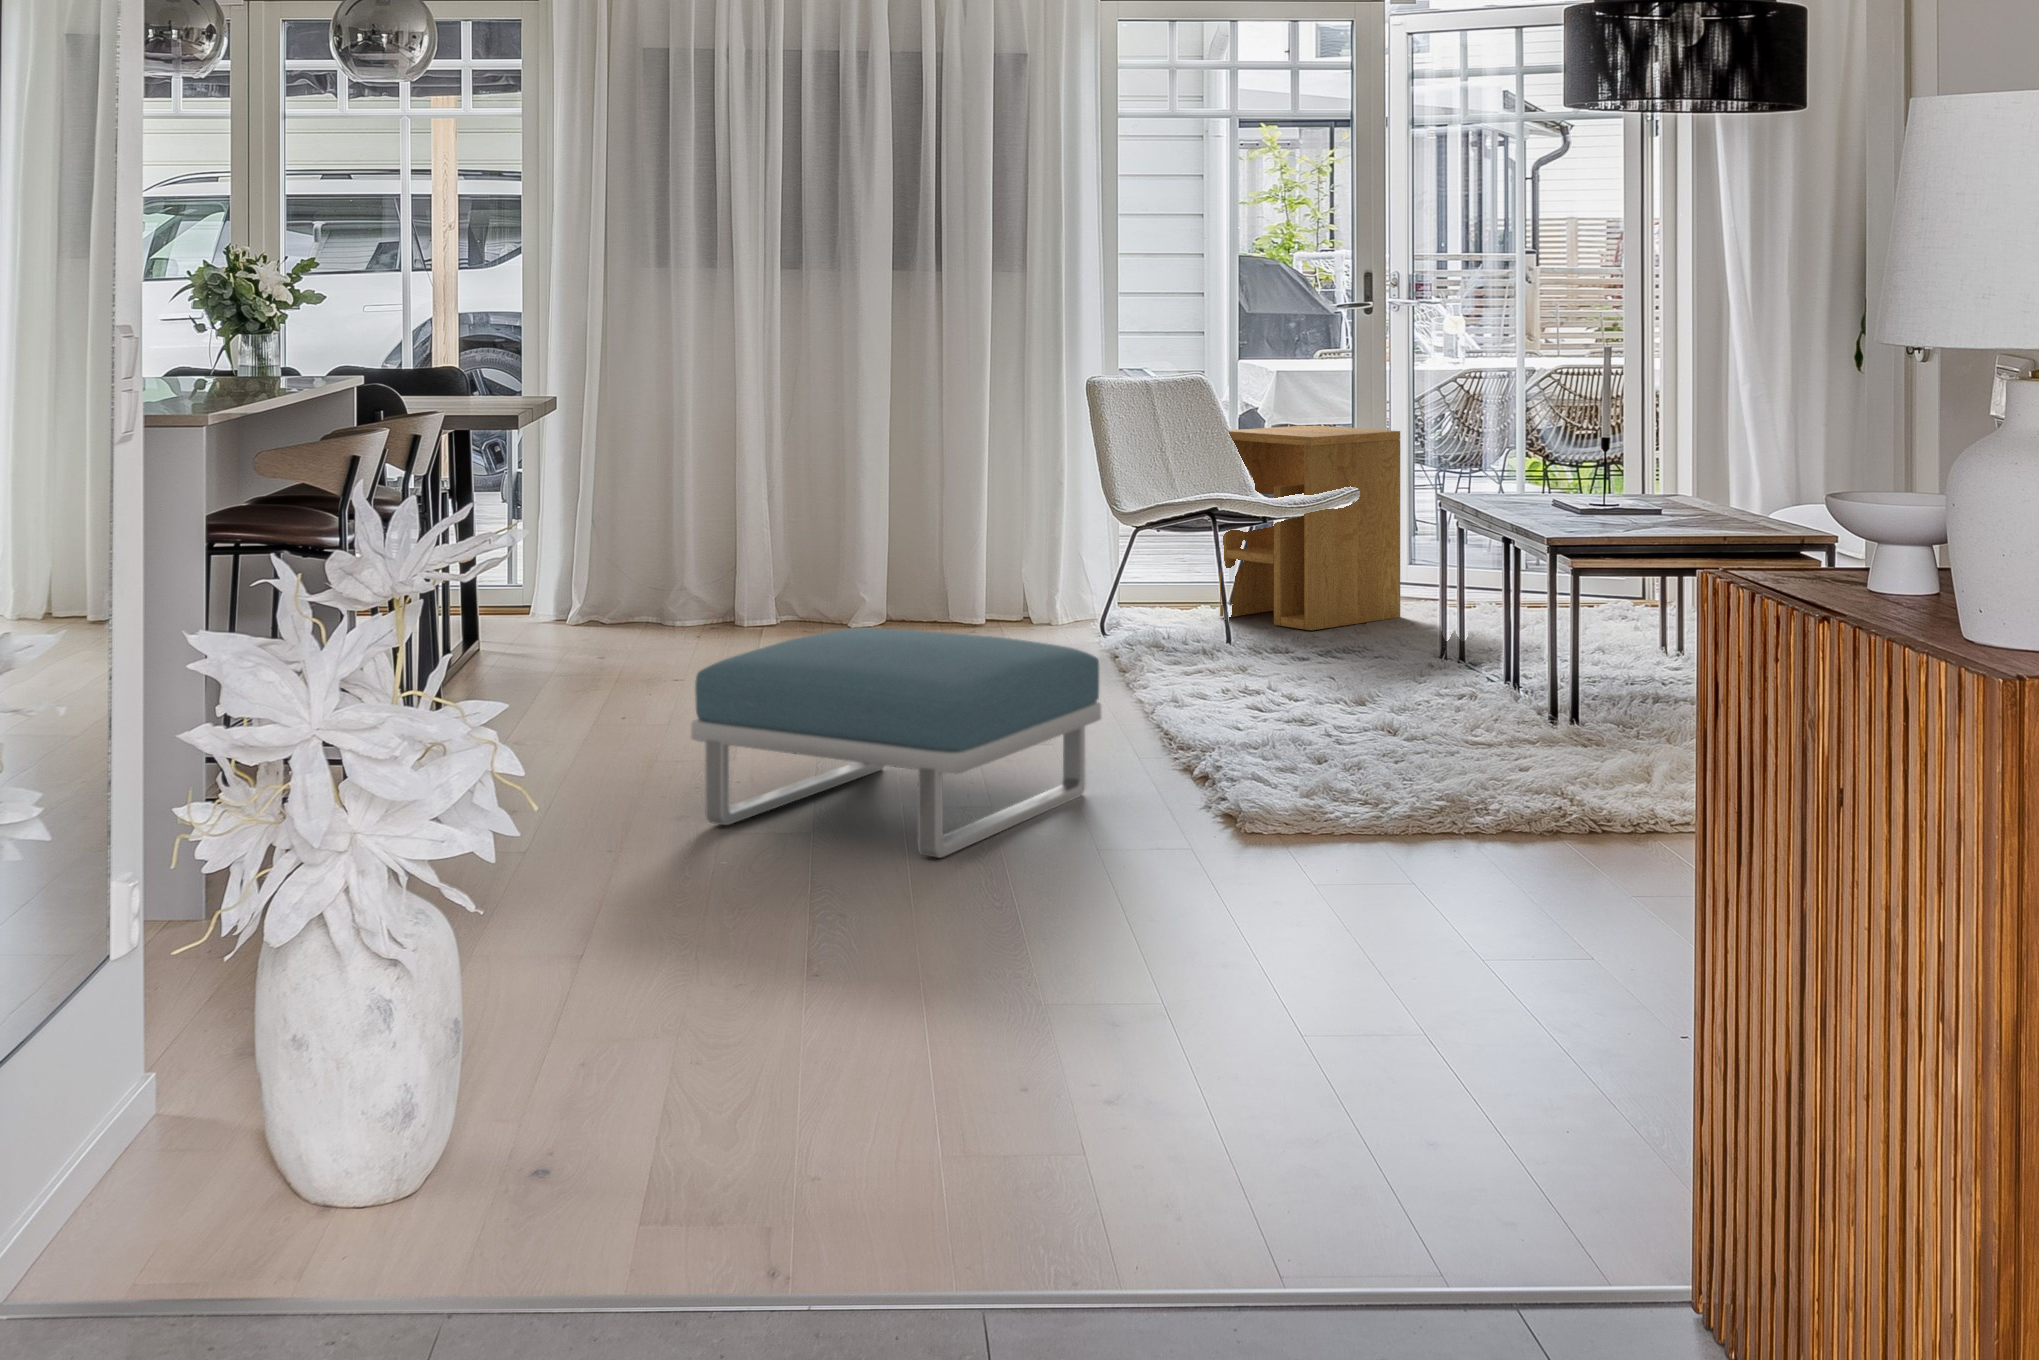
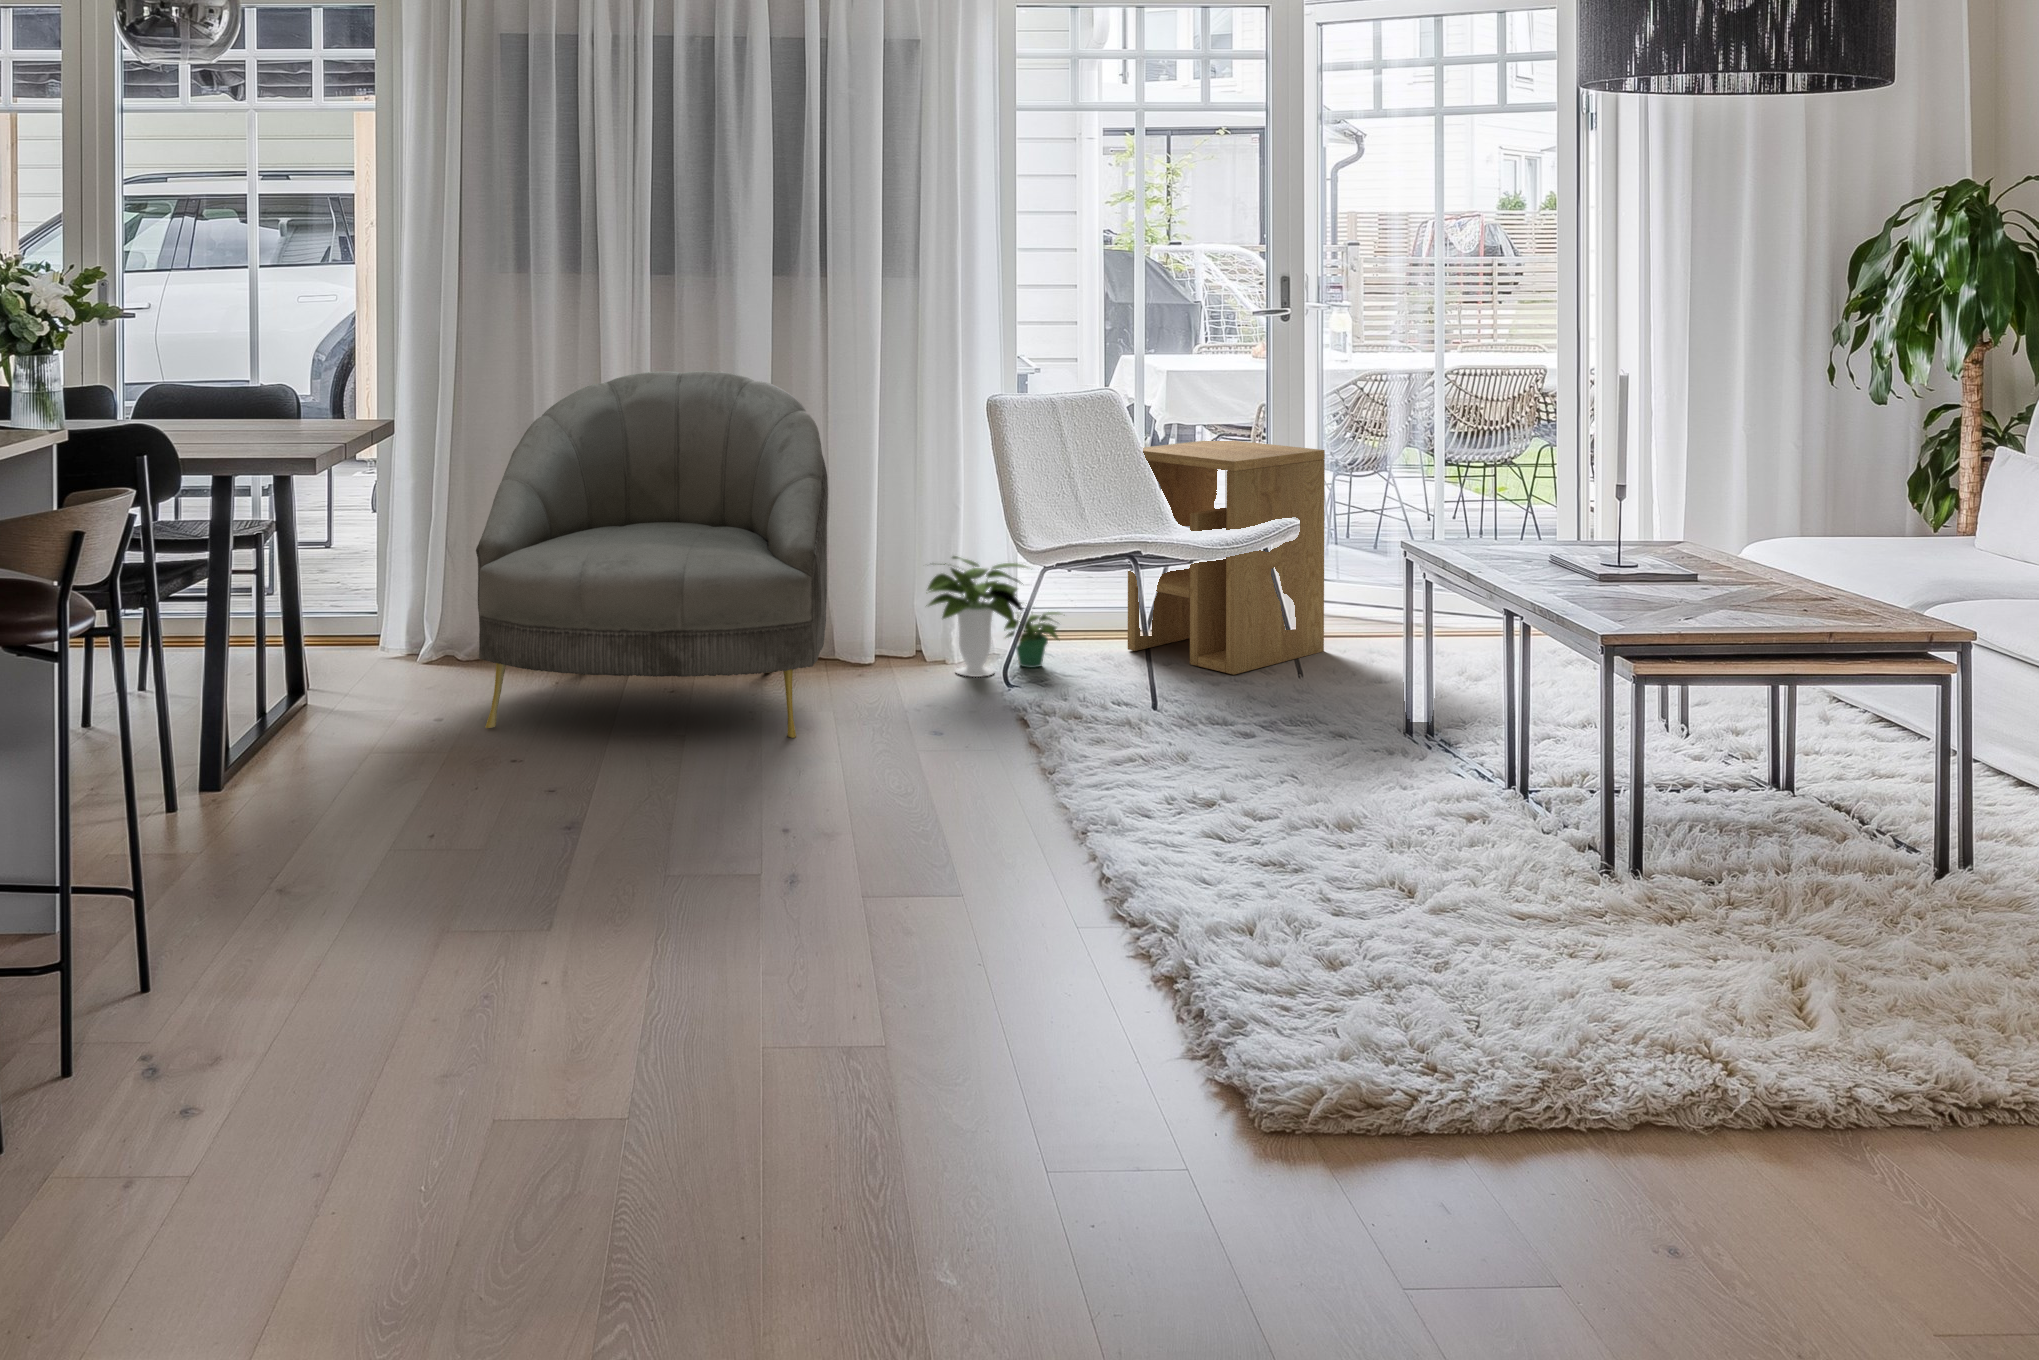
armchair: none [634,357,944,667] -> present [476,371,828,738]
potted plant: none [1031,526,1162,633] -> present [926,556,1060,677]
footstool: present [691,628,1101,858] -> none [447,778,1043,1243]

